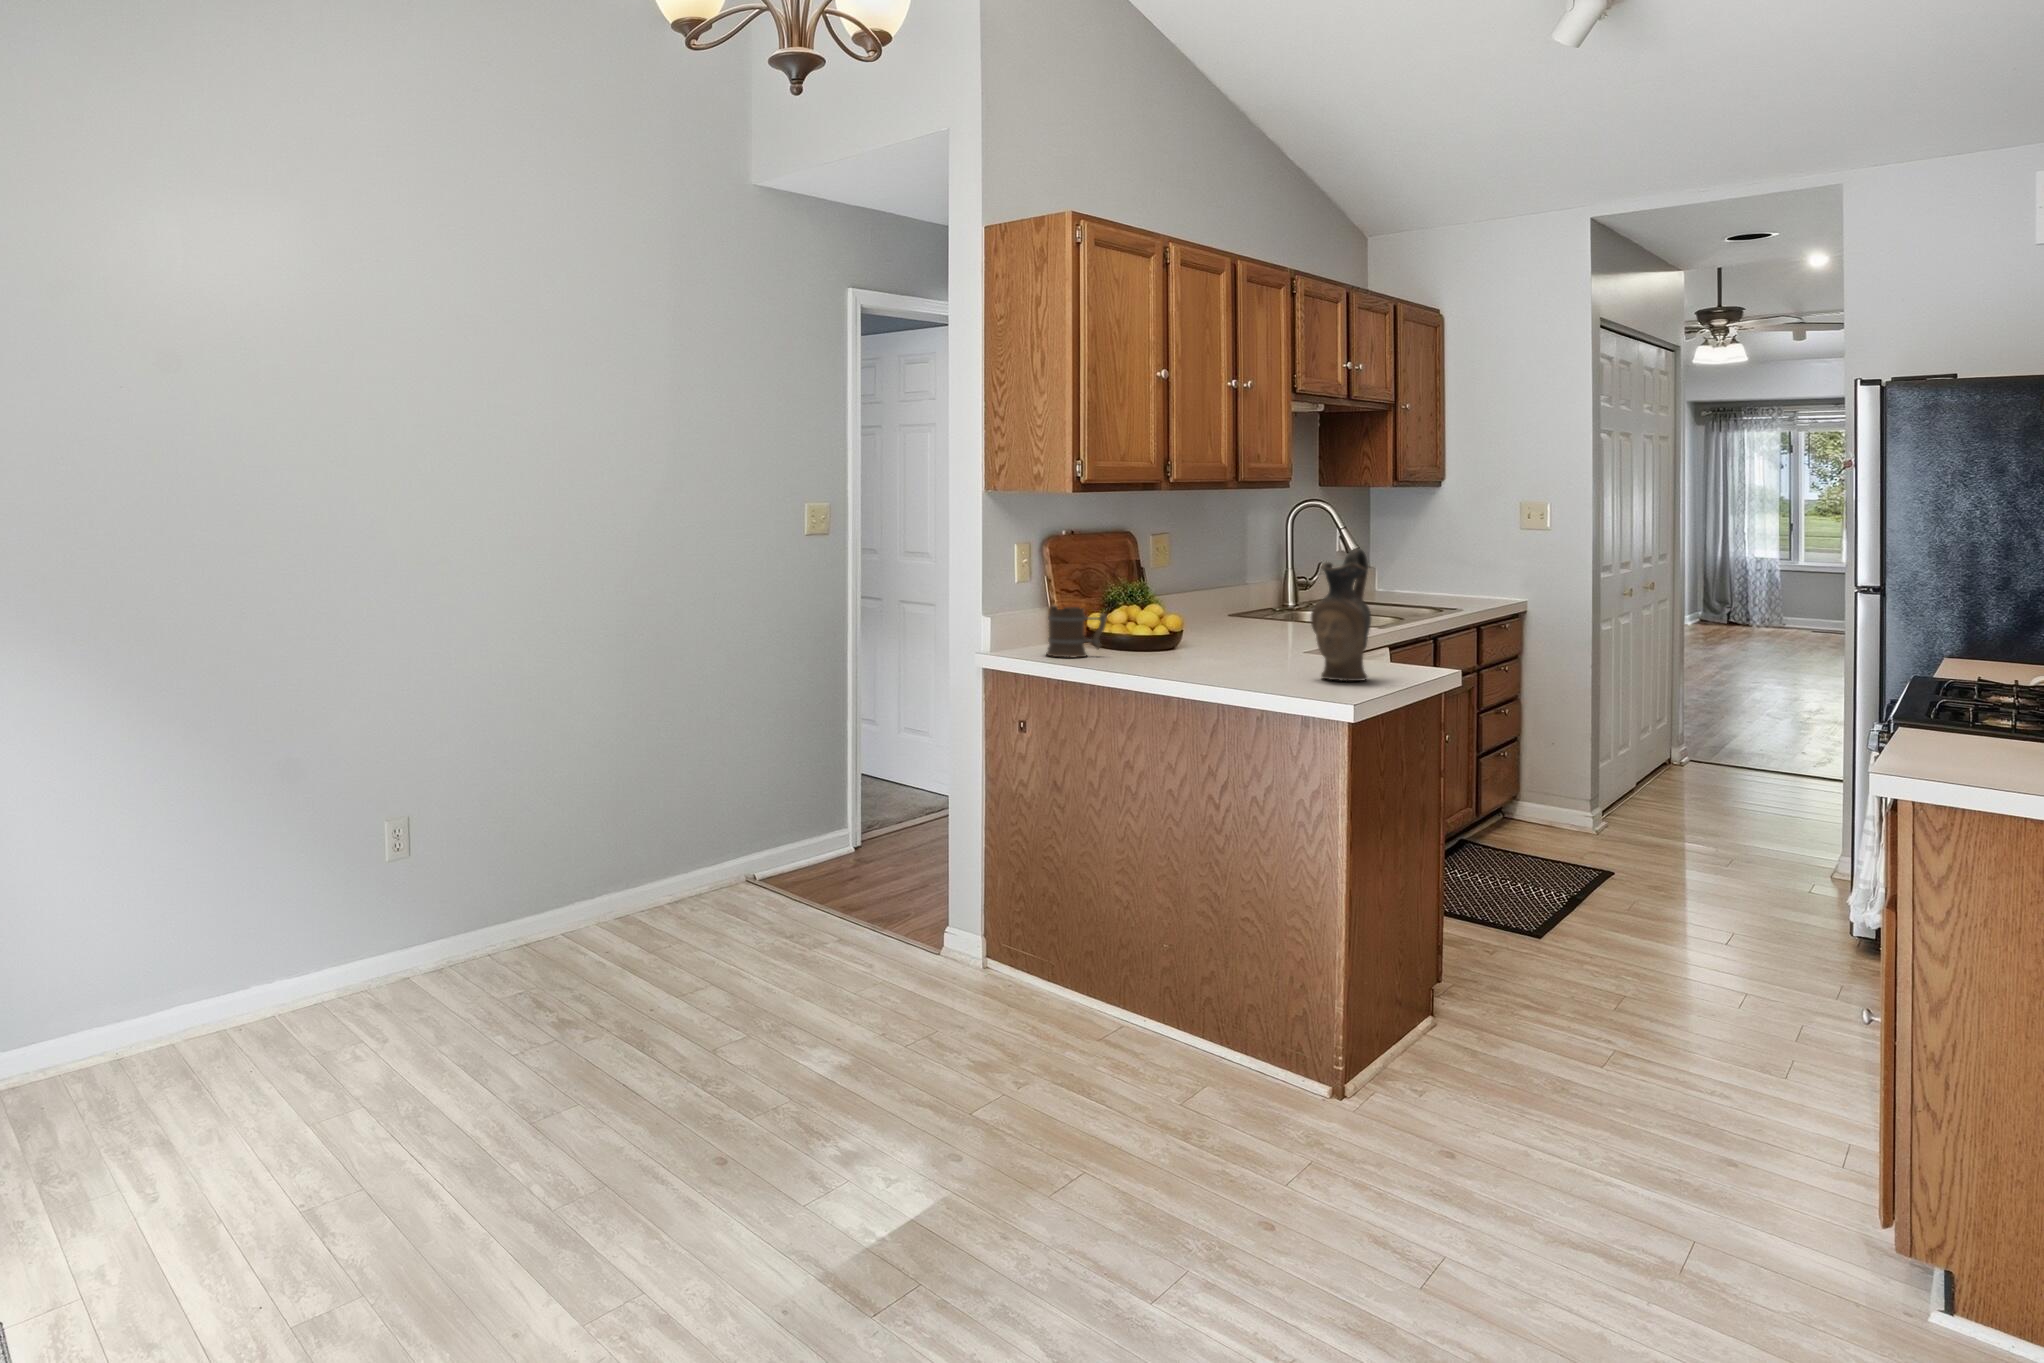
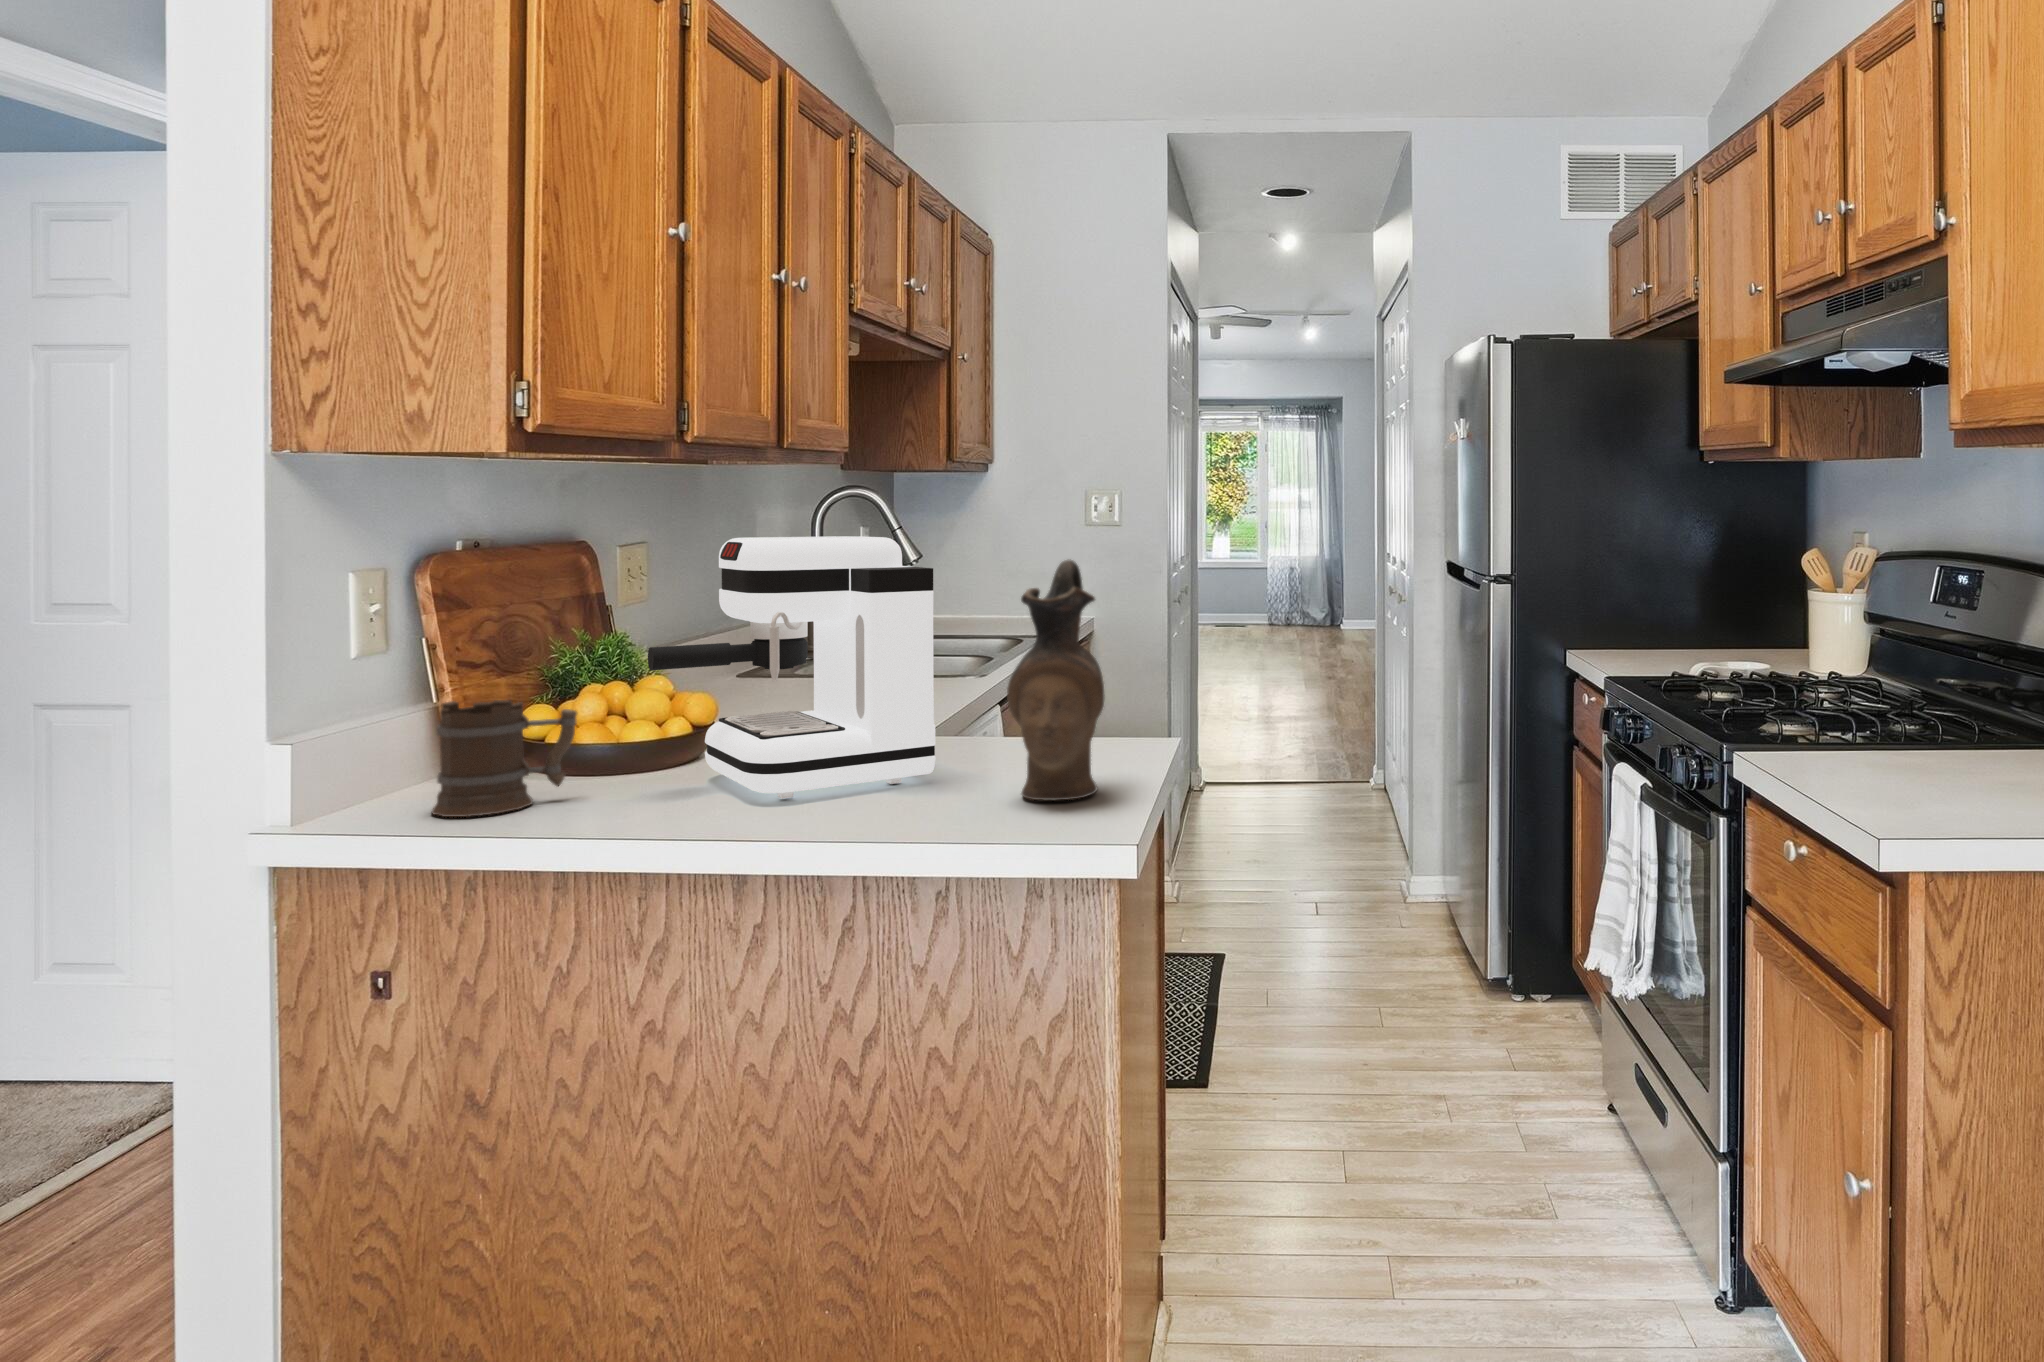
coffee maker: none [1139,532,1283,667] -> present [648,536,935,799]

